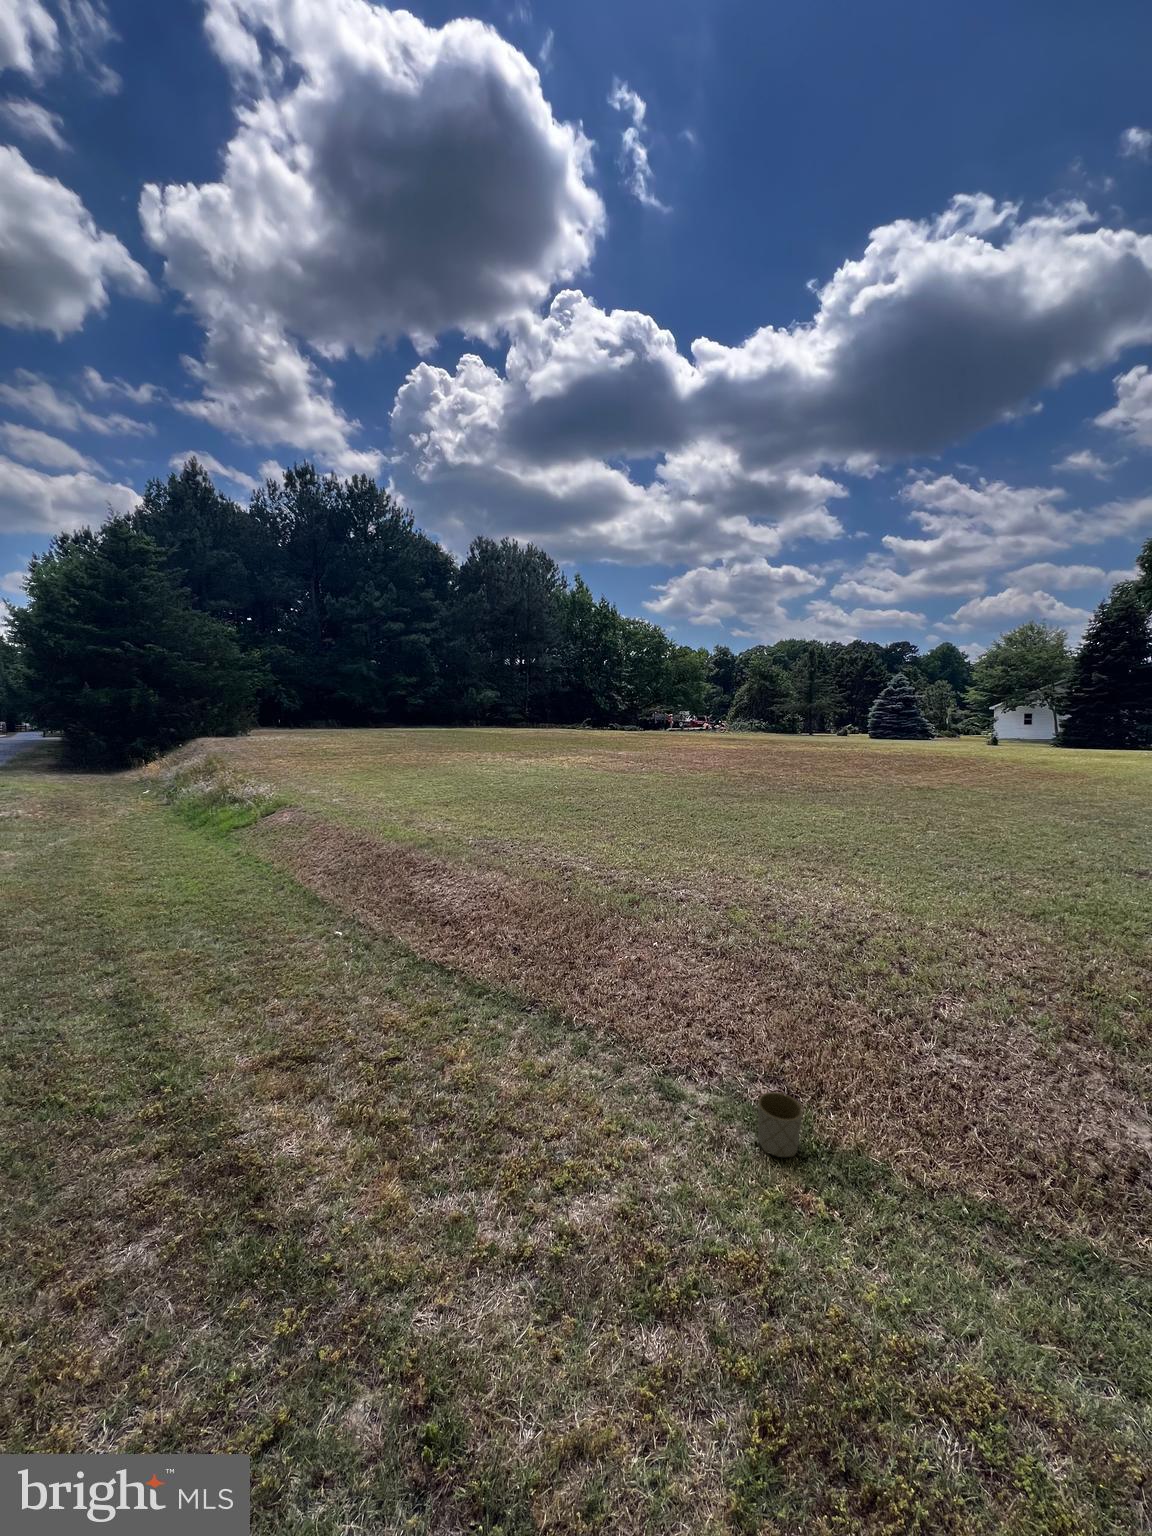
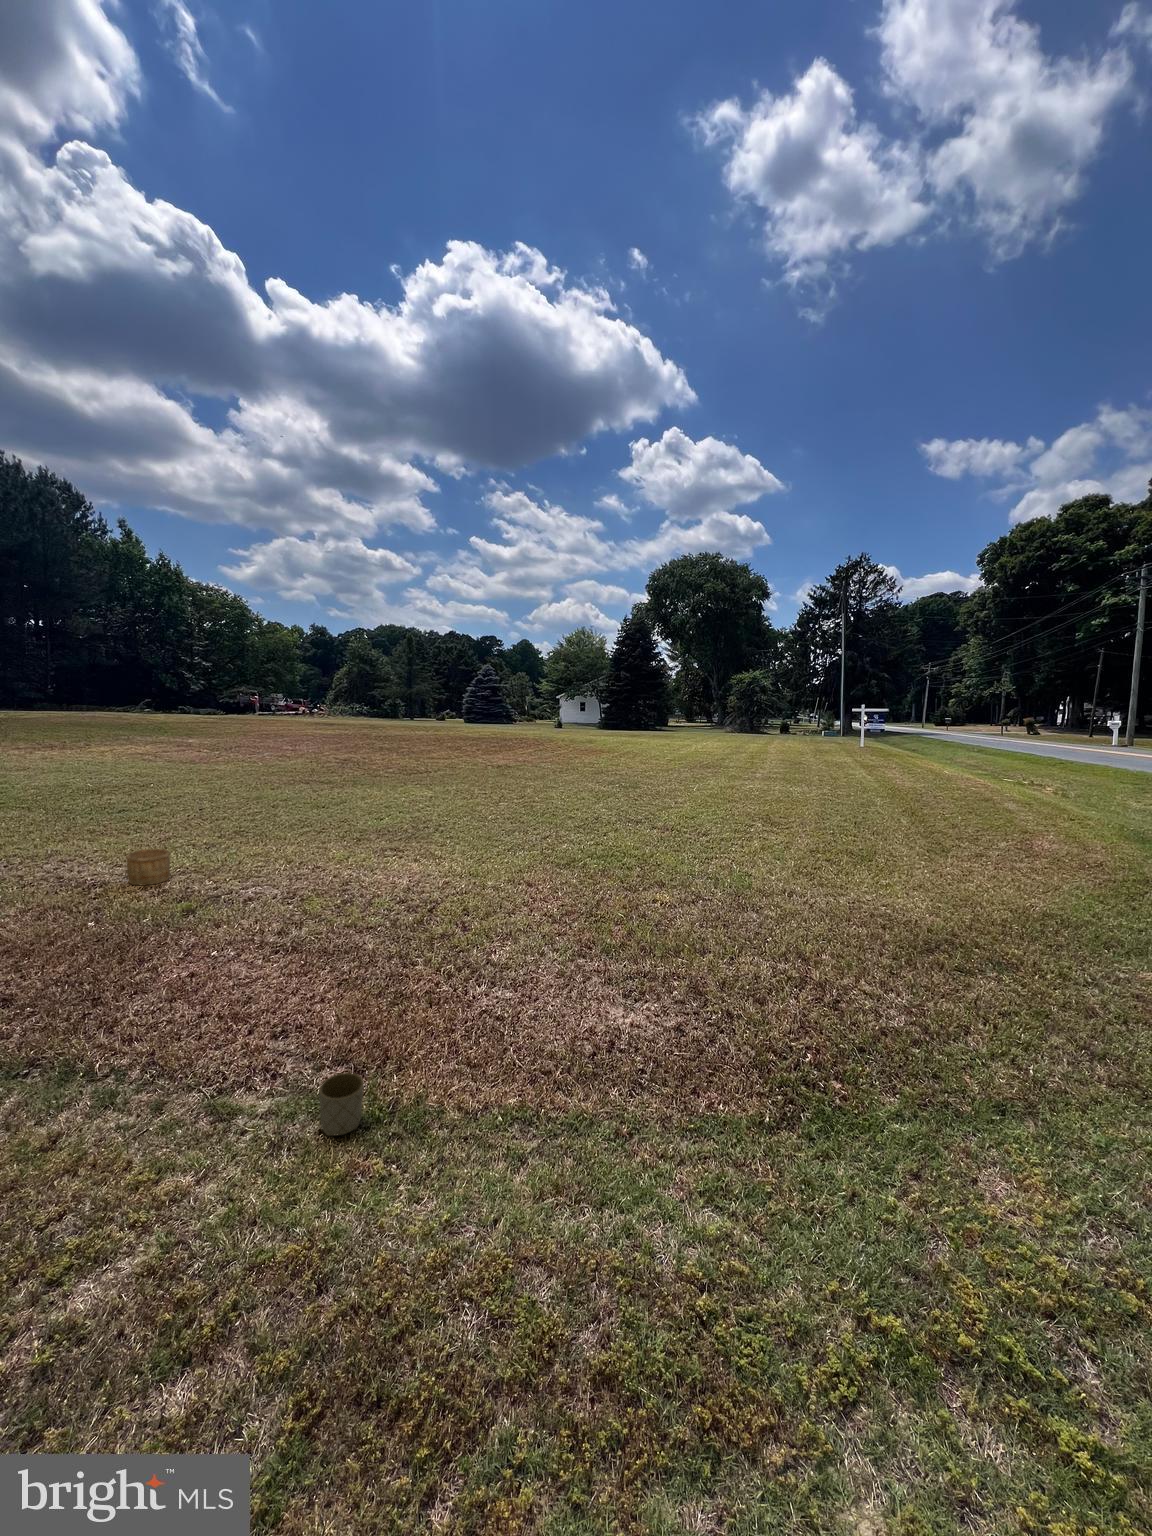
wooden bucket: none [588,845,620,876] -> present [125,849,170,886]

